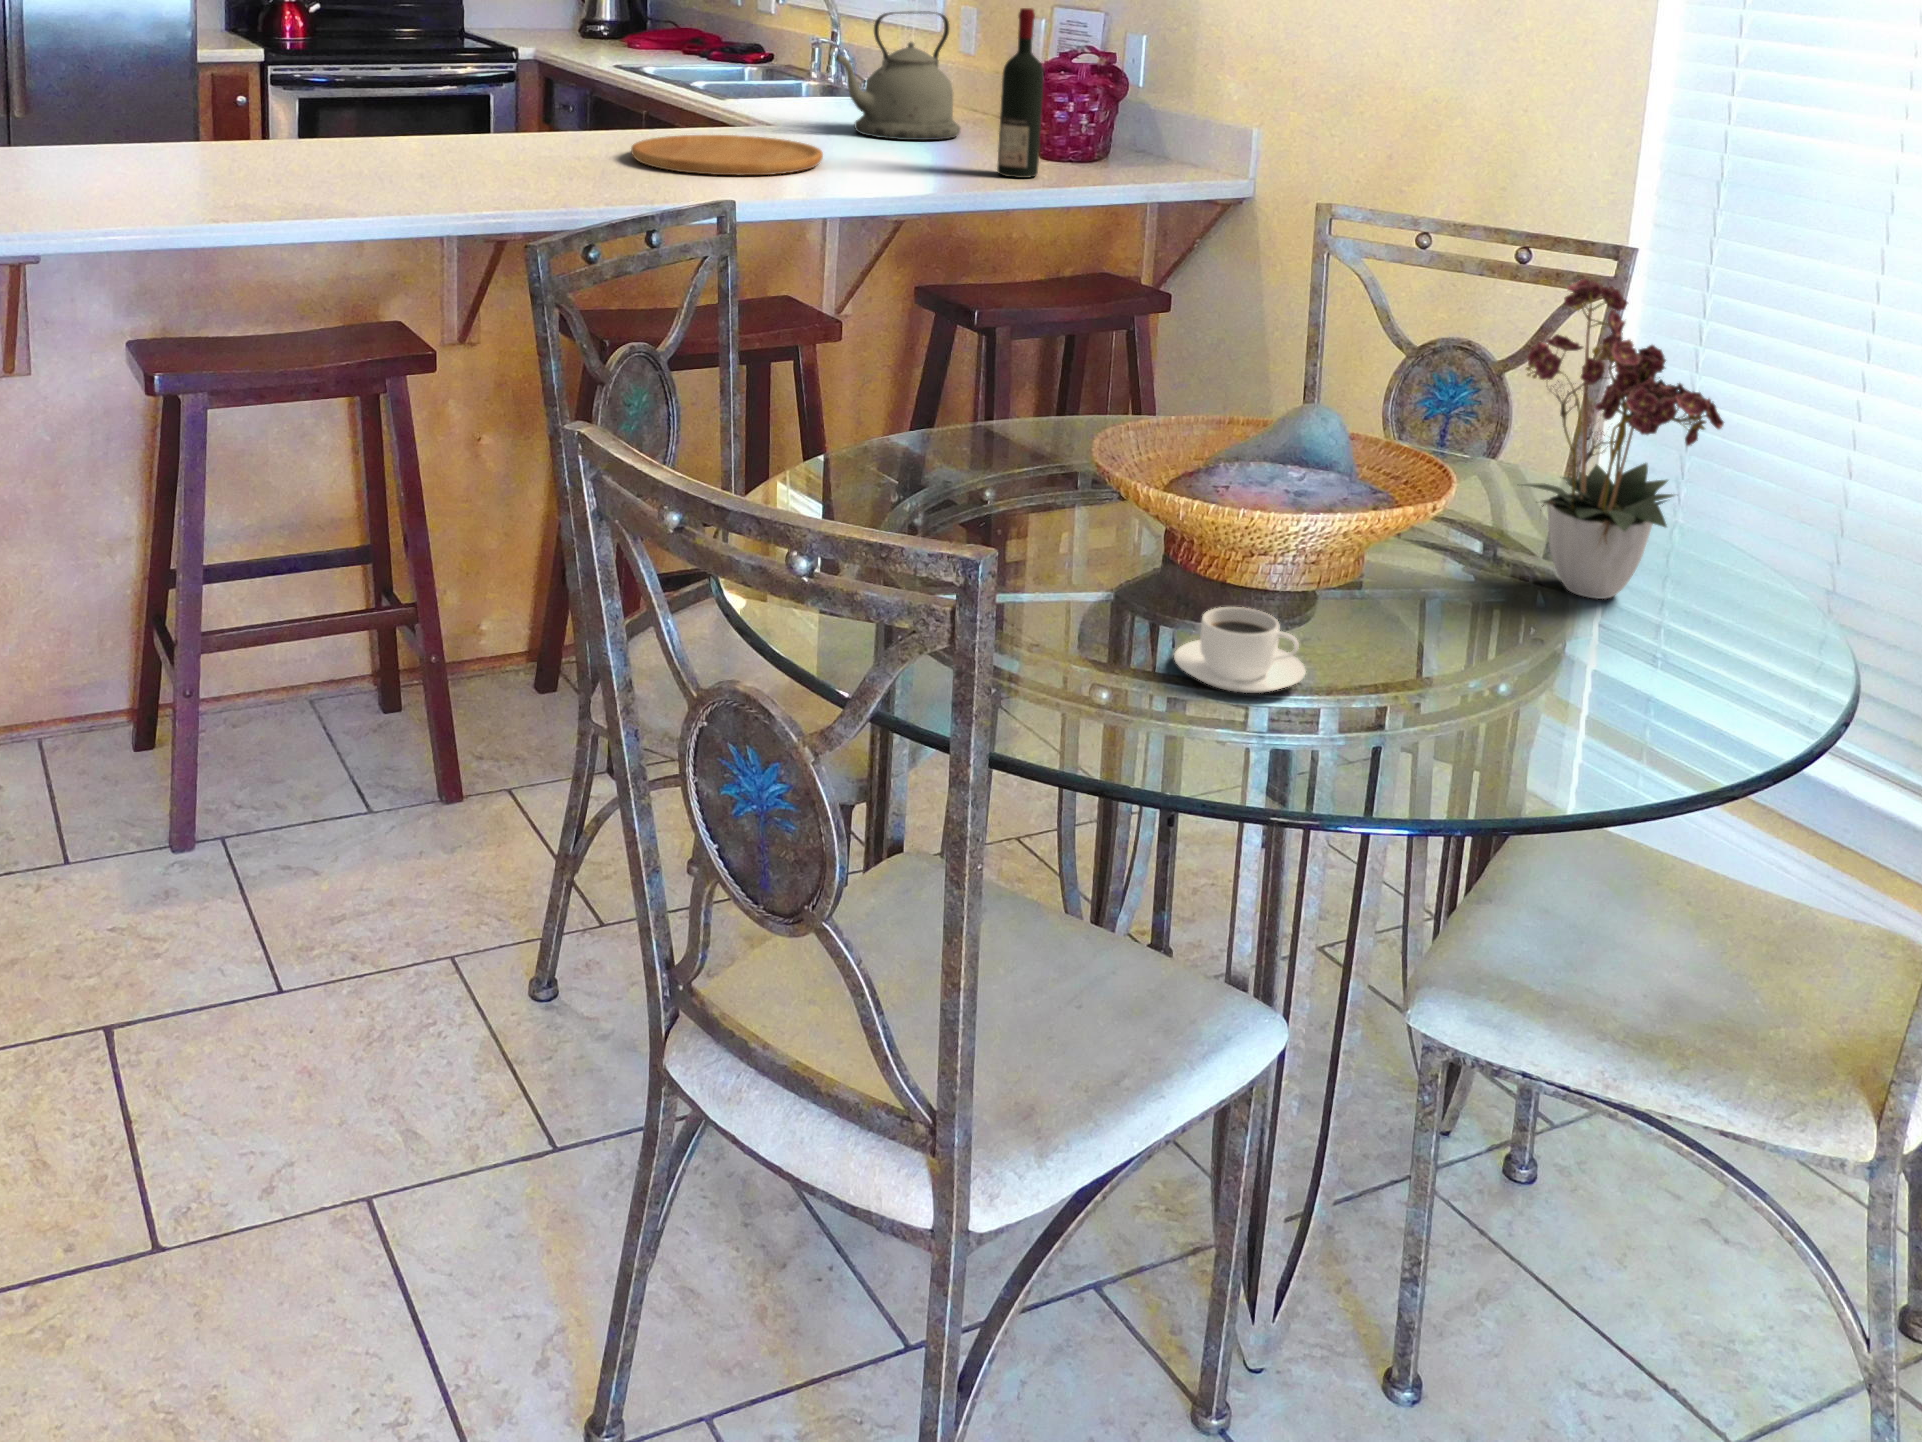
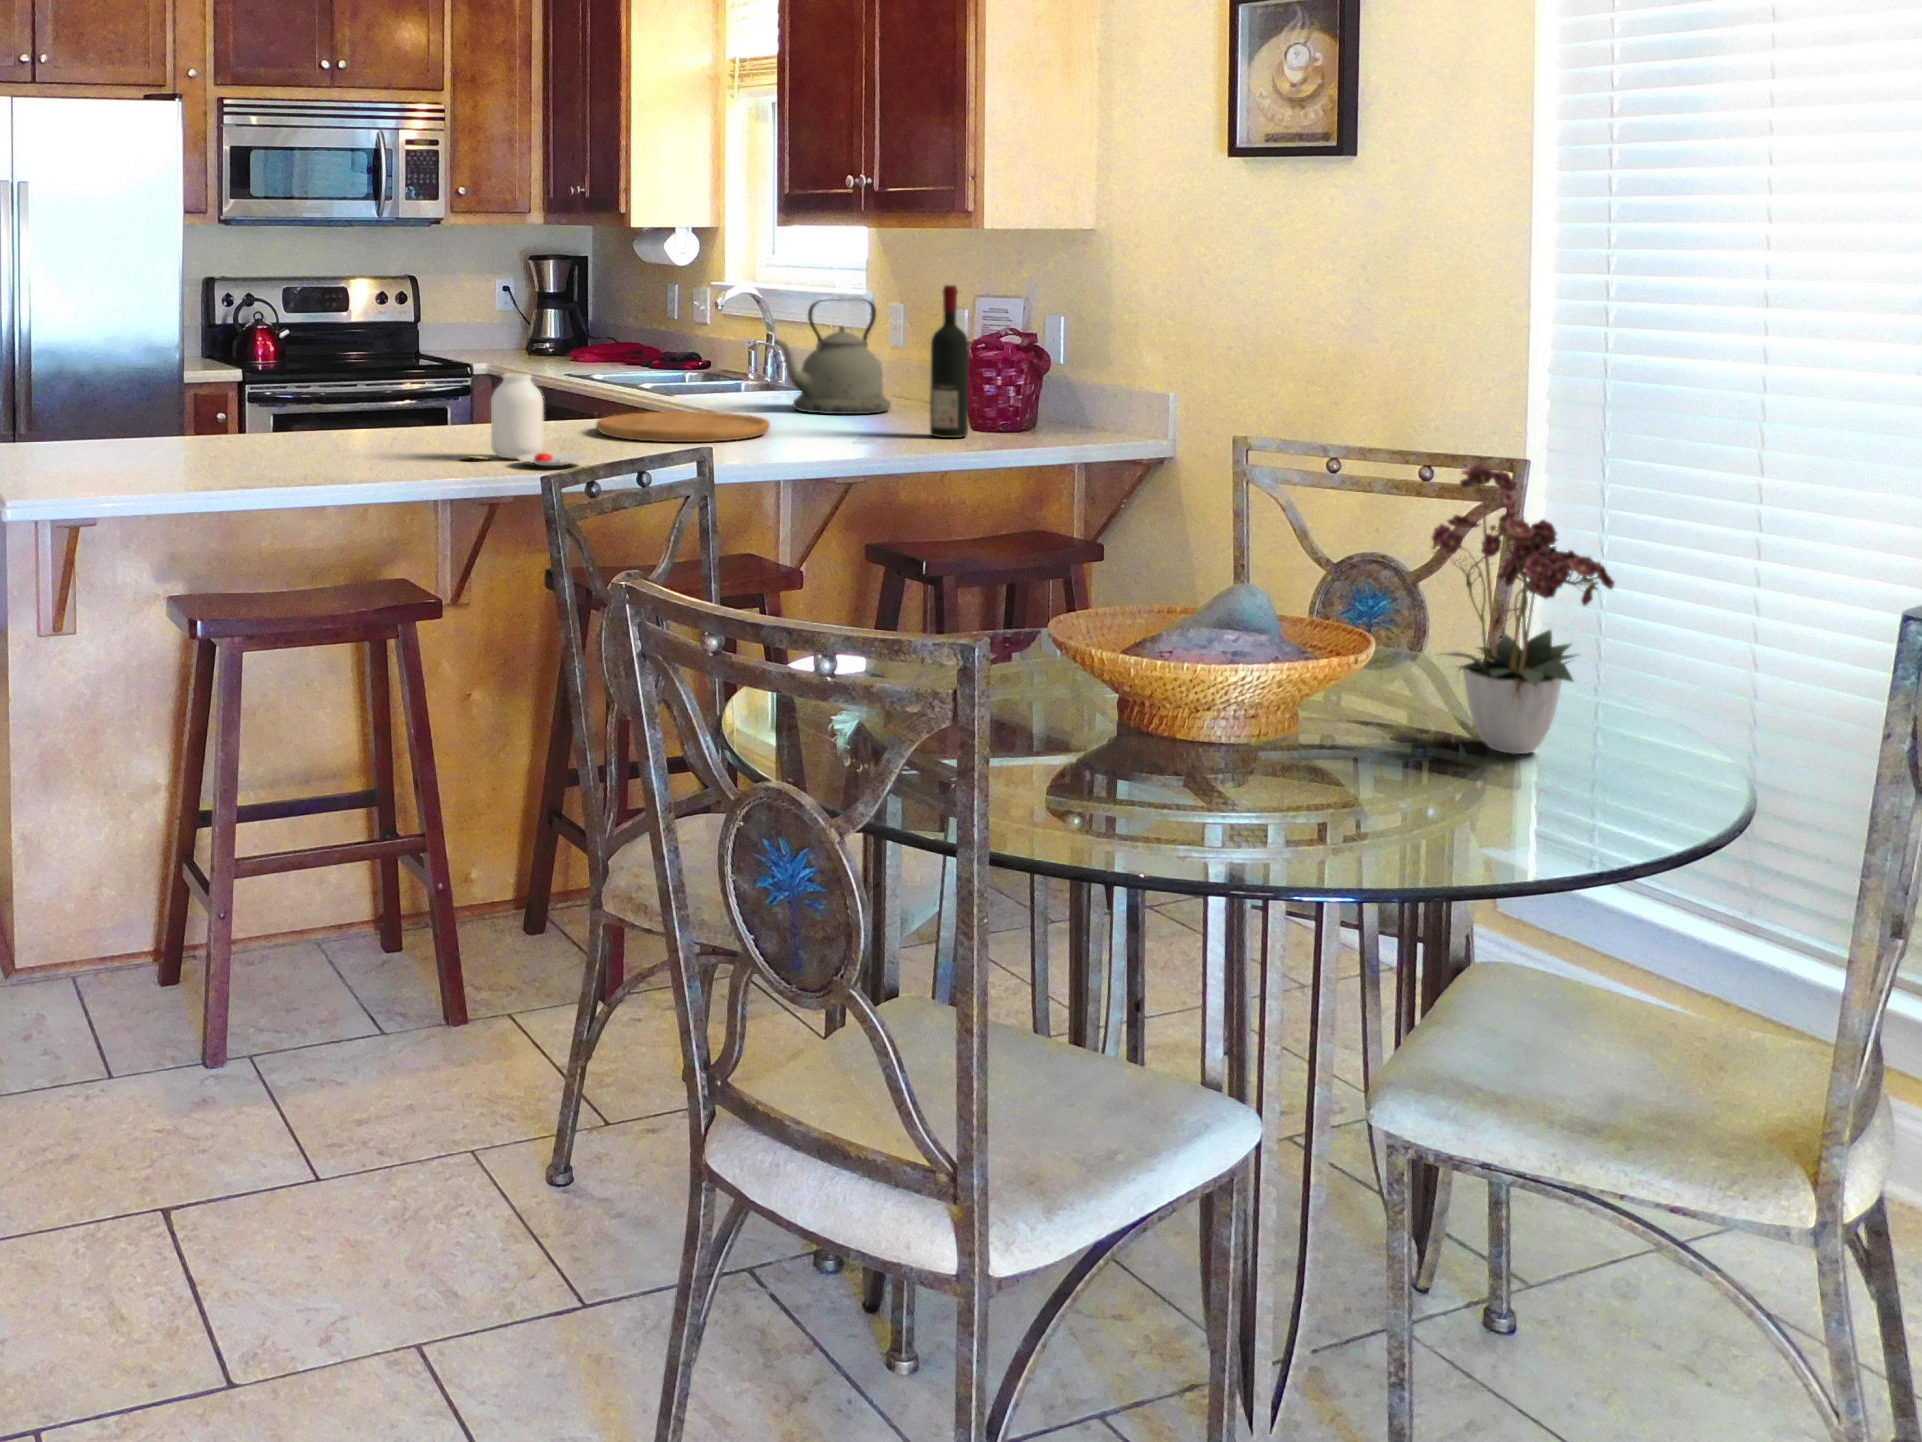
jar: none [469,97,609,206] -> present [468,373,586,466]
coffee cup: present [1174,607,1306,693] -> none [1135,748,1254,819]

